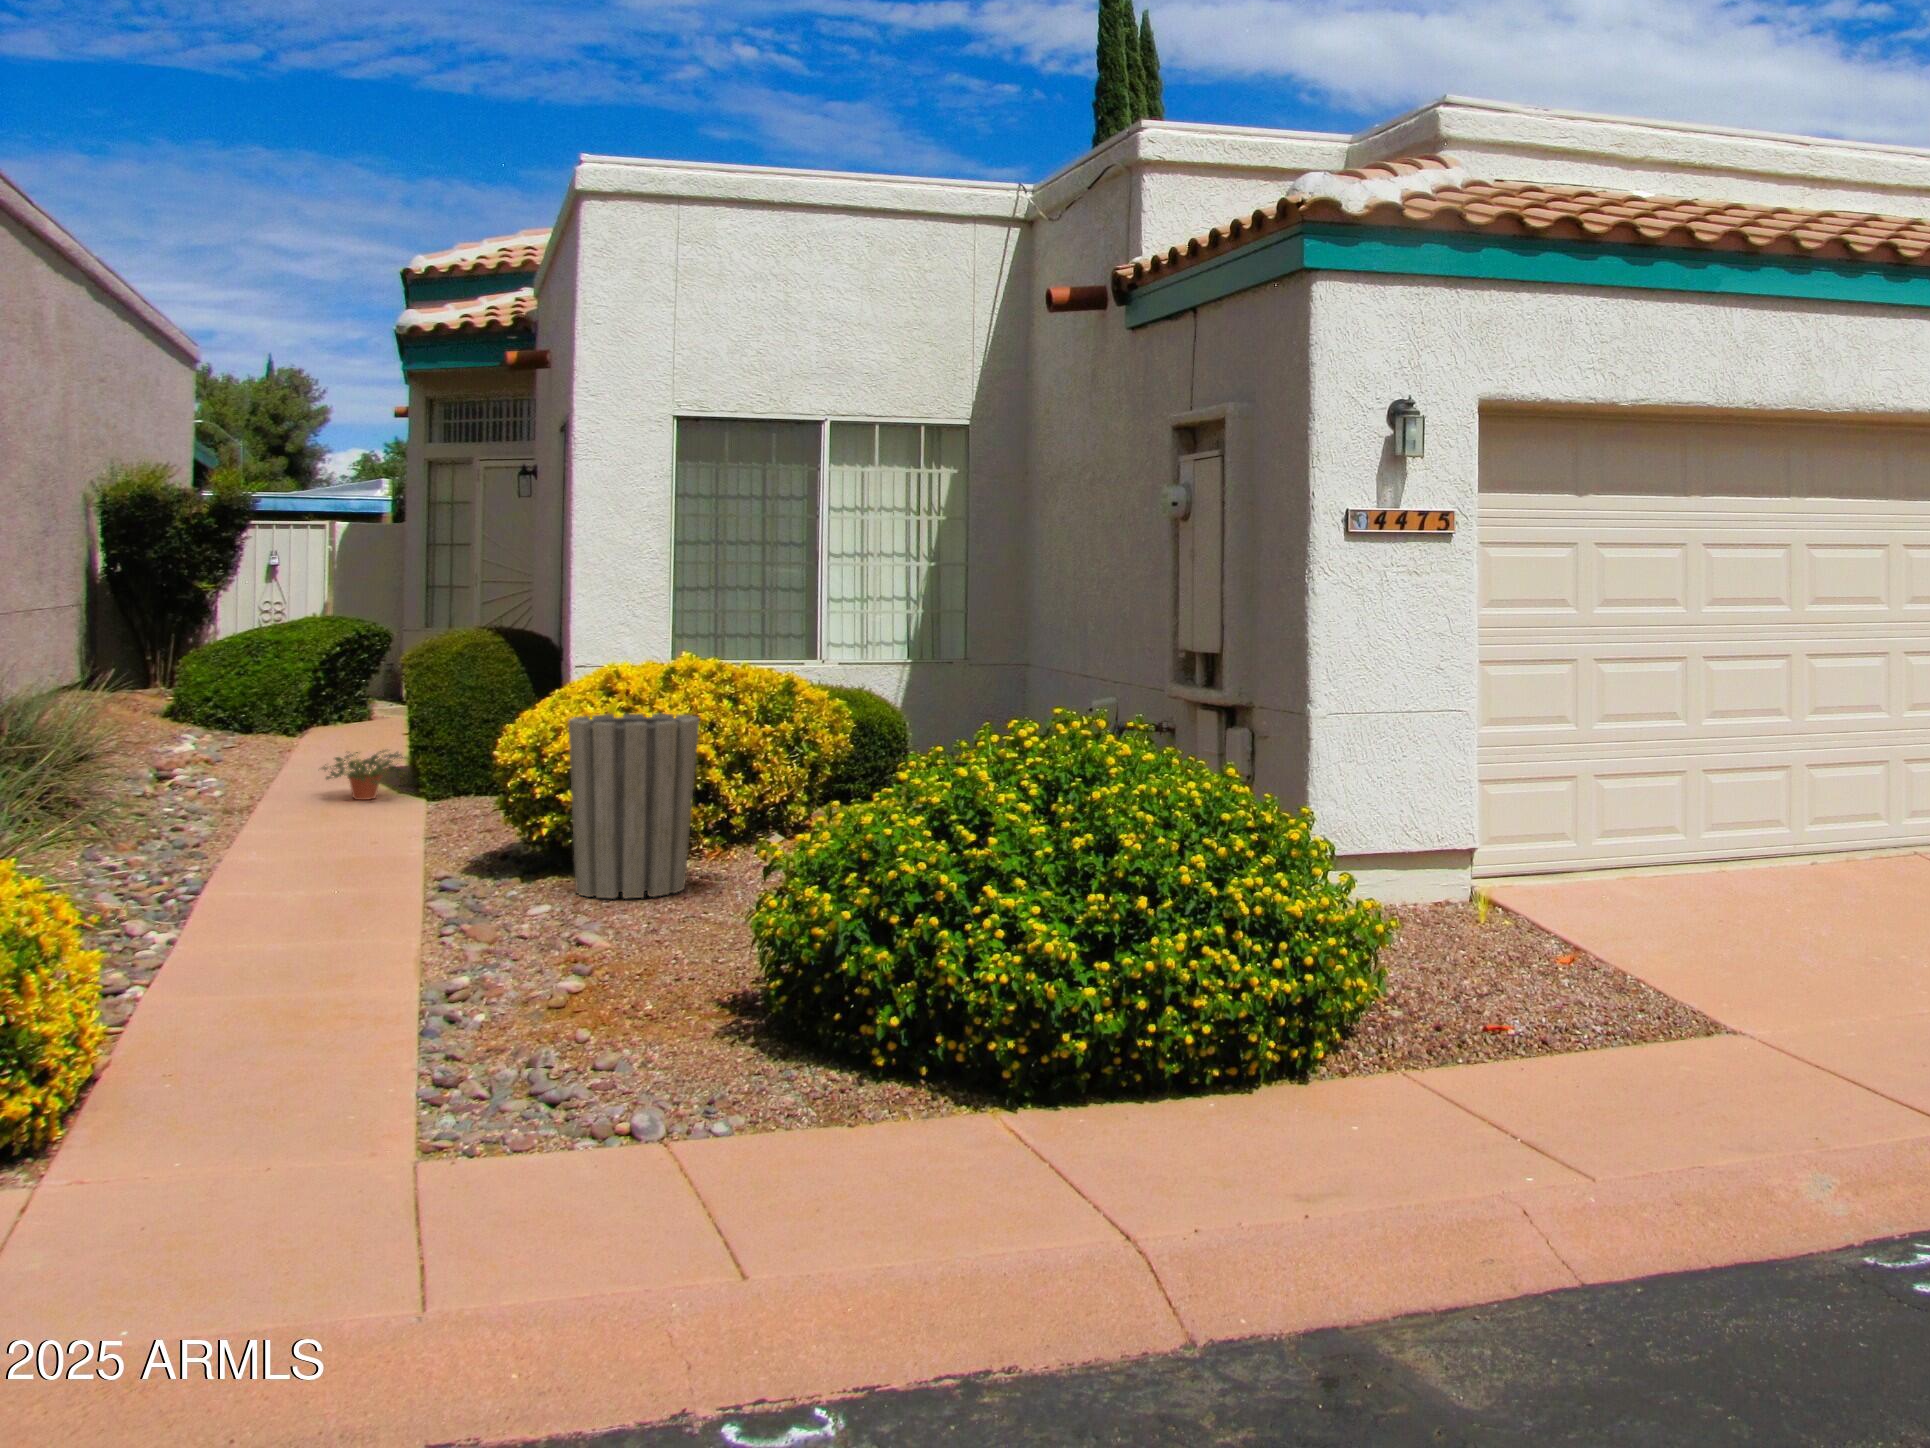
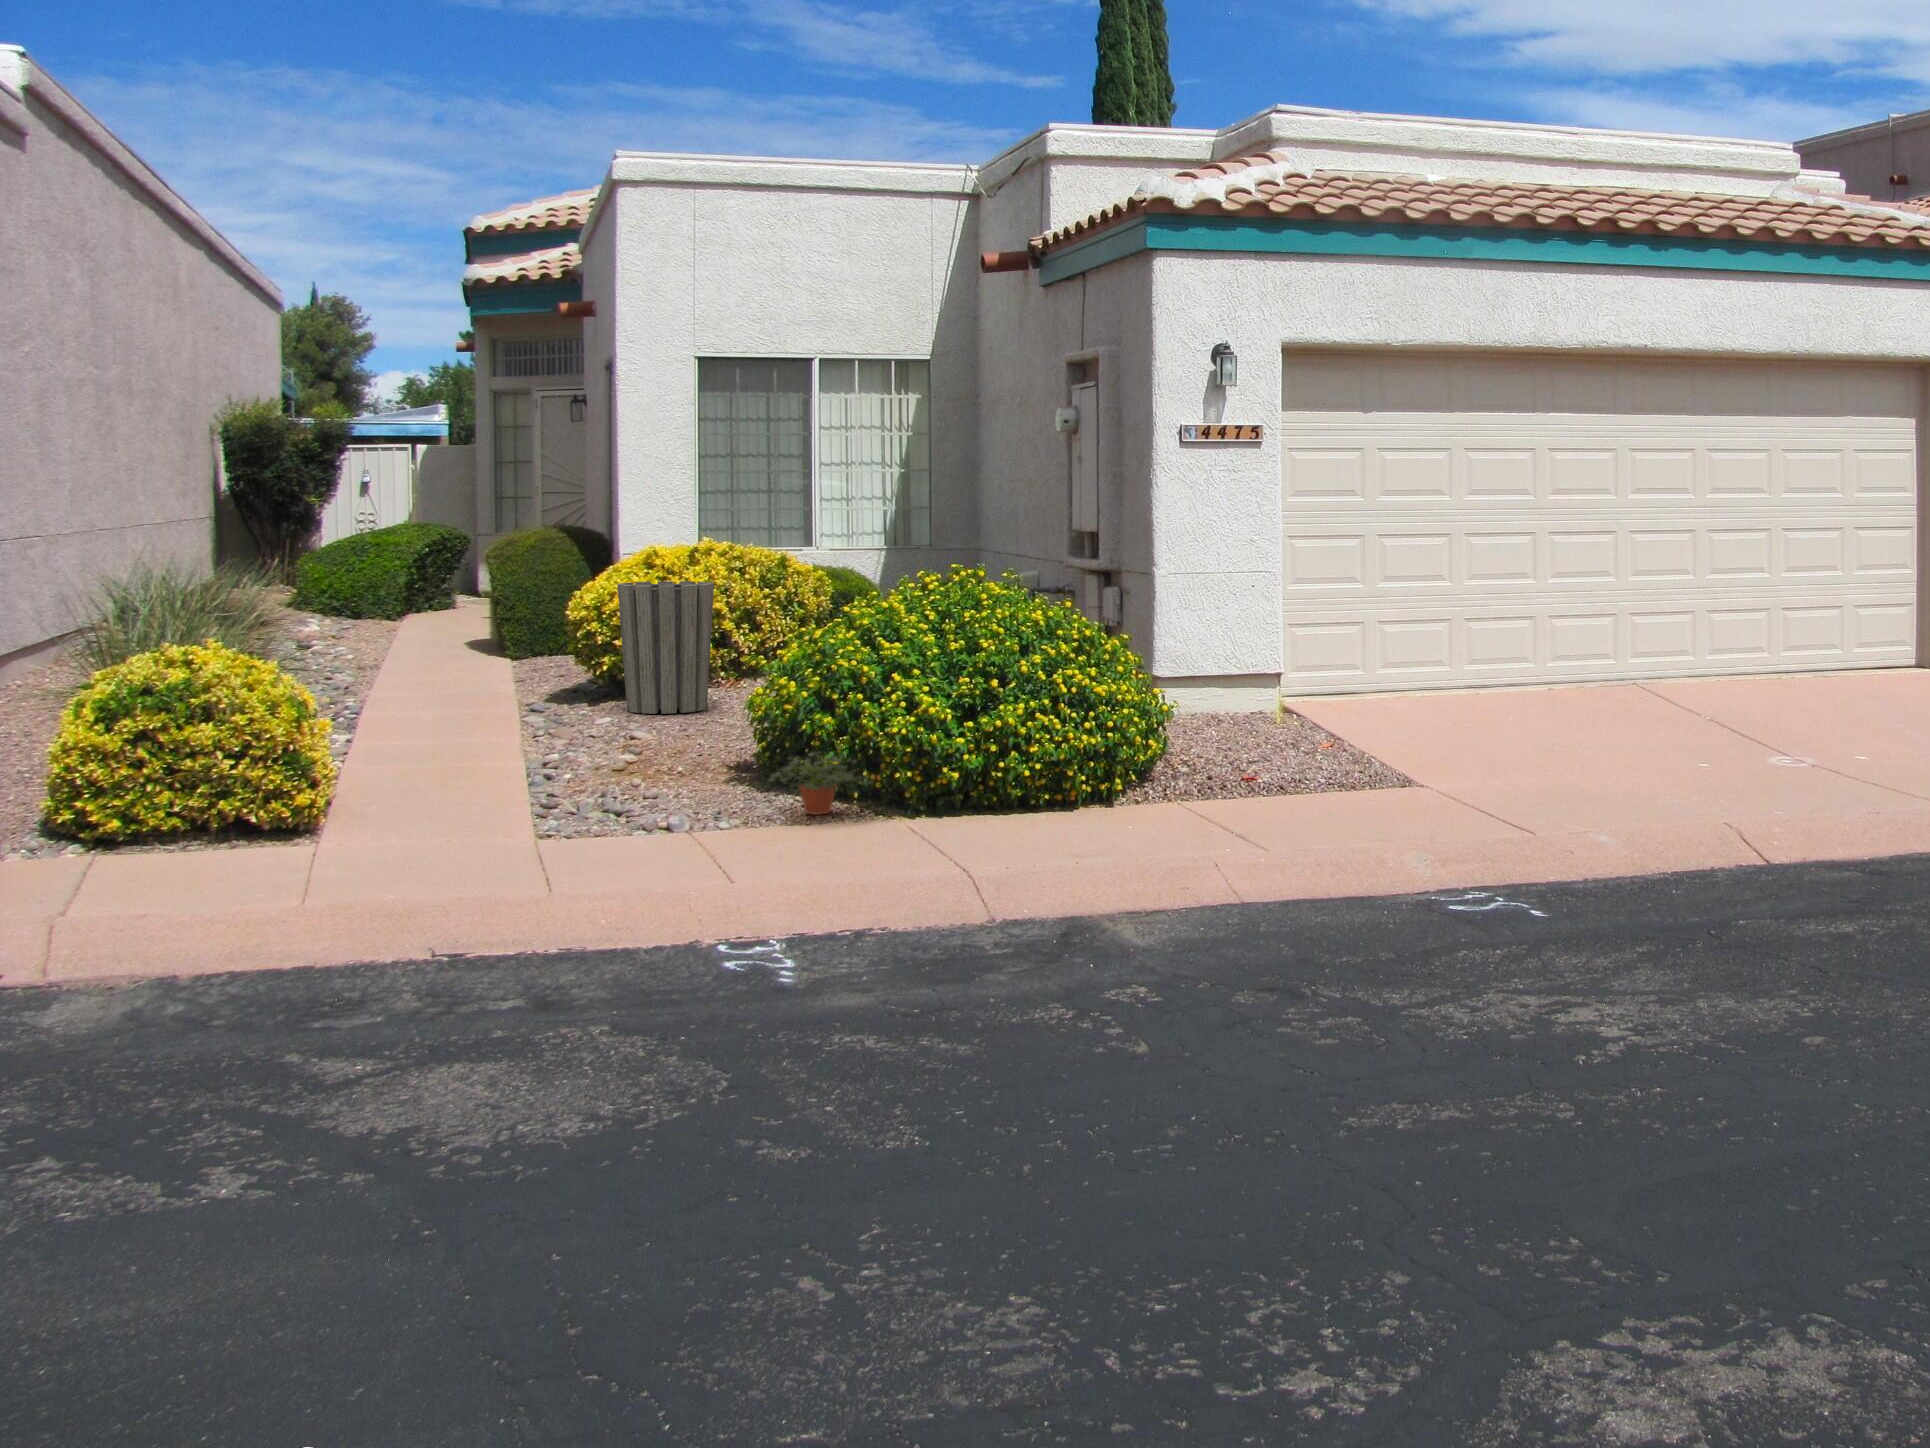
potted plant: present [322,751,411,800] -> present [767,752,872,815]

